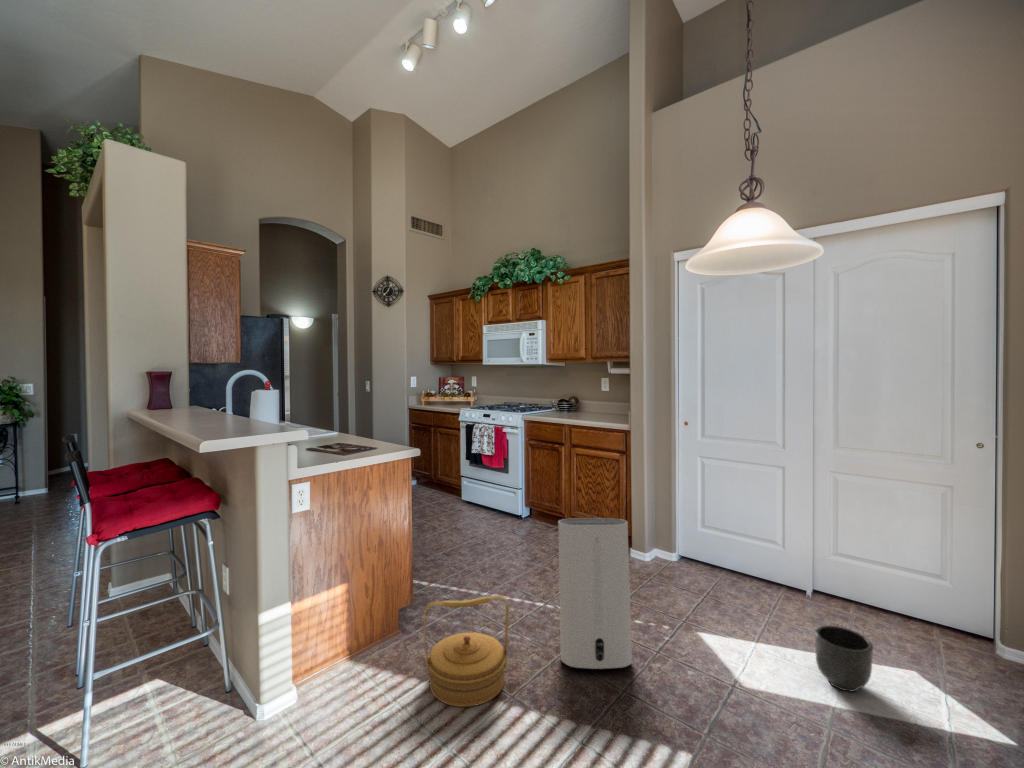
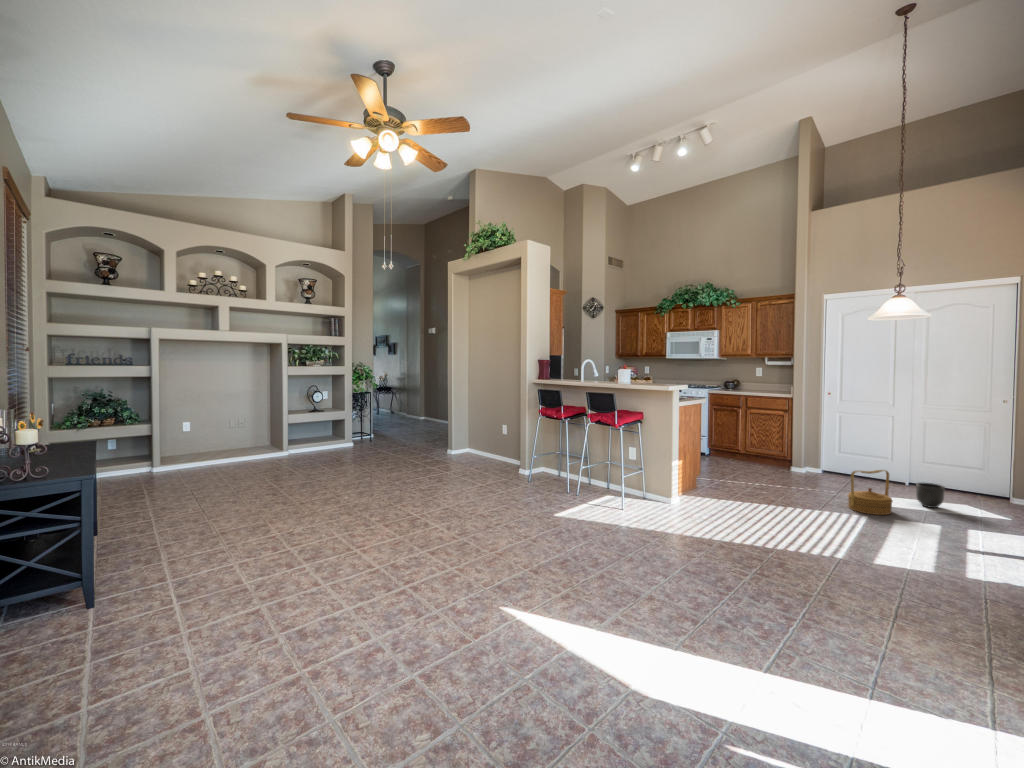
air purifier: present [558,518,632,669] -> none [784,434,825,499]
basket: present [423,595,509,707] -> present [848,470,893,515]

